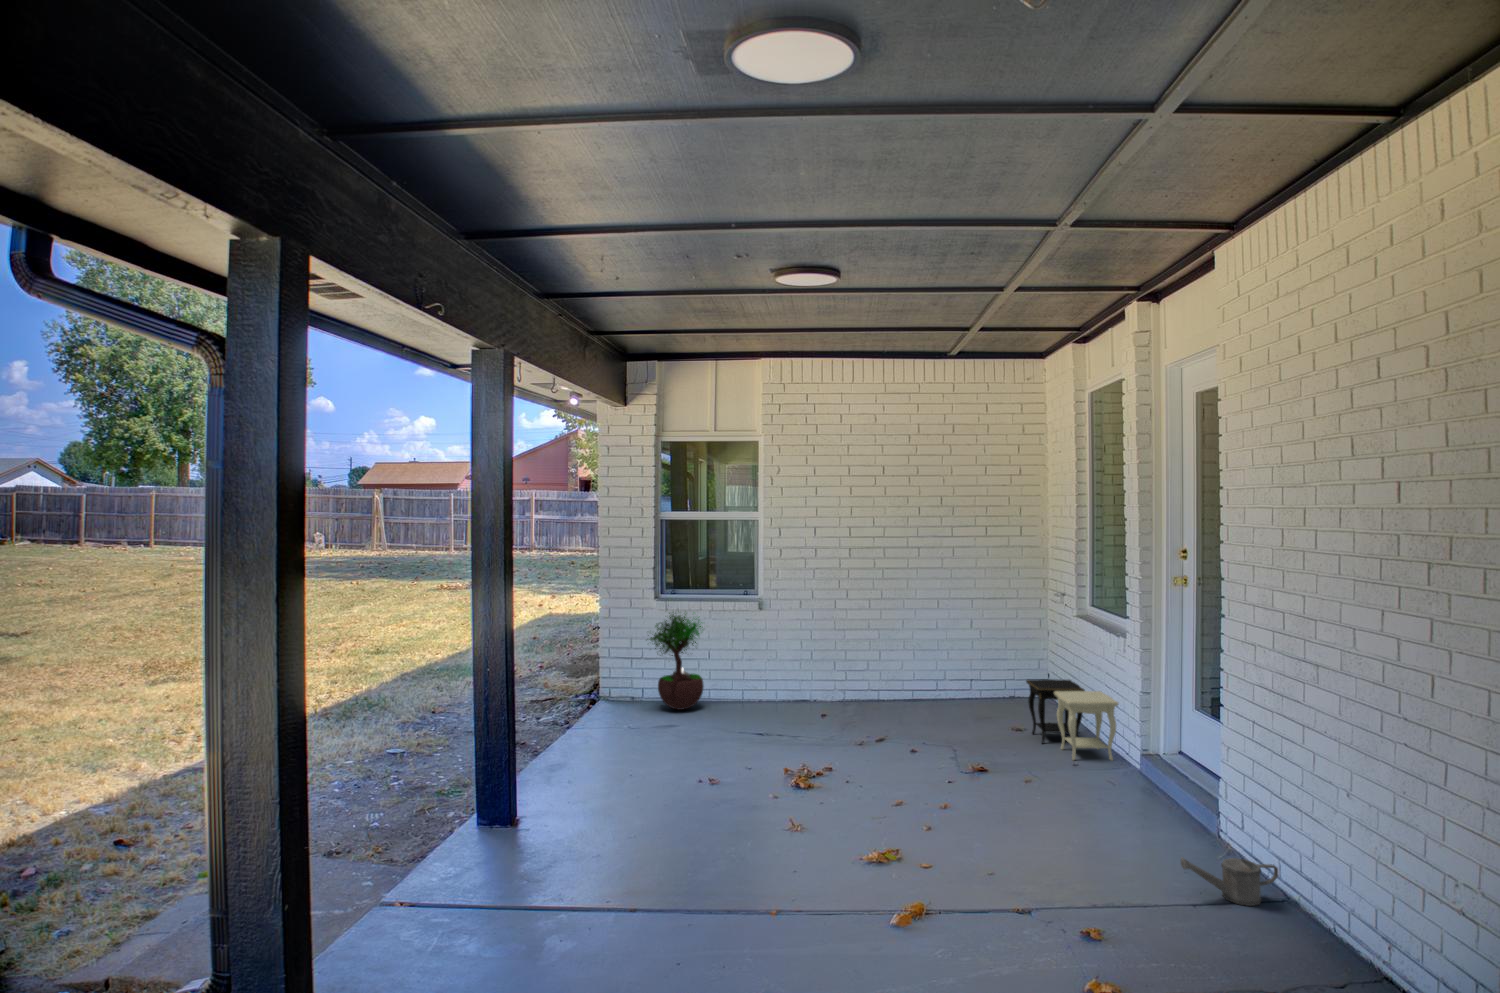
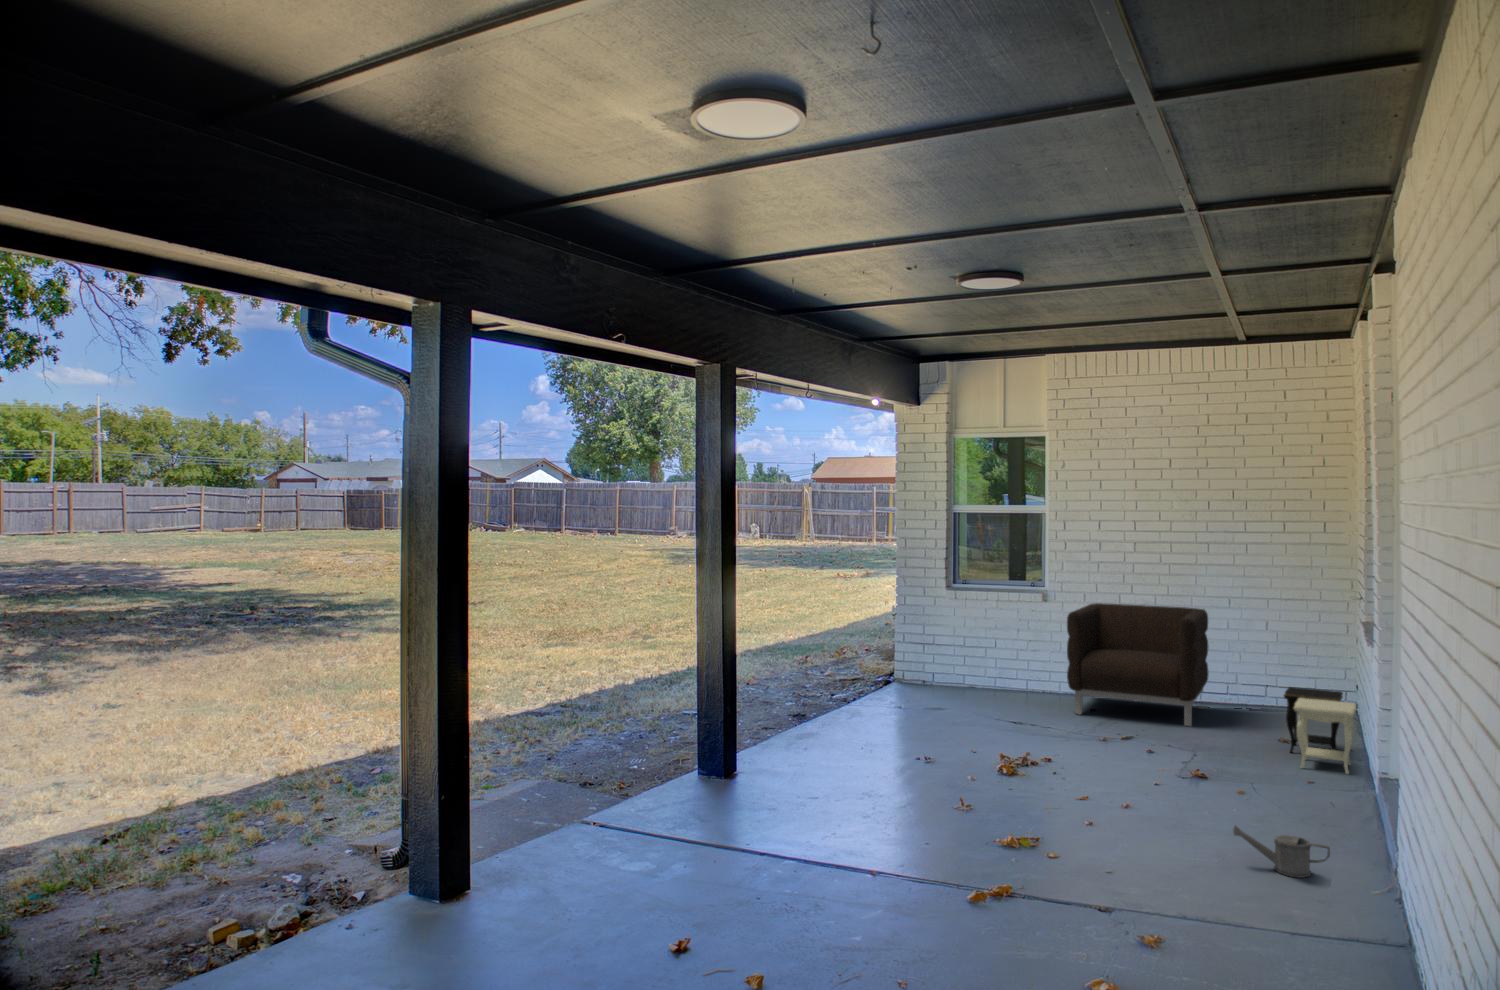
armchair: none [809,608,938,727] -> present [1067,603,1208,726]
potted tree: present [648,613,704,710] -> none [925,590,984,688]

